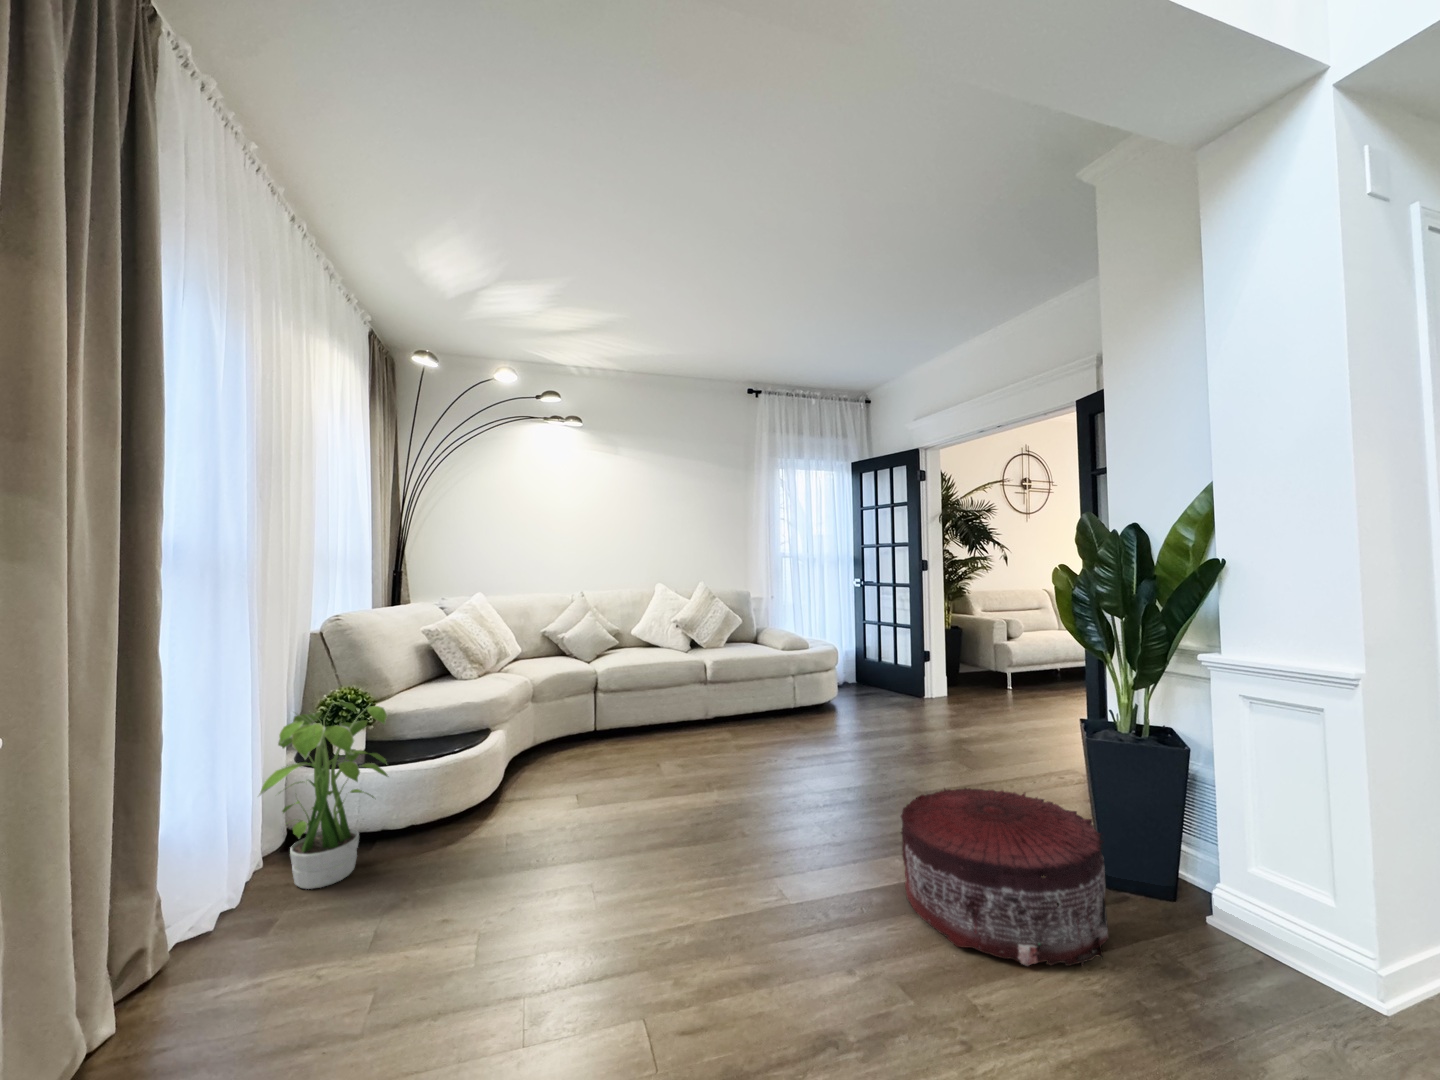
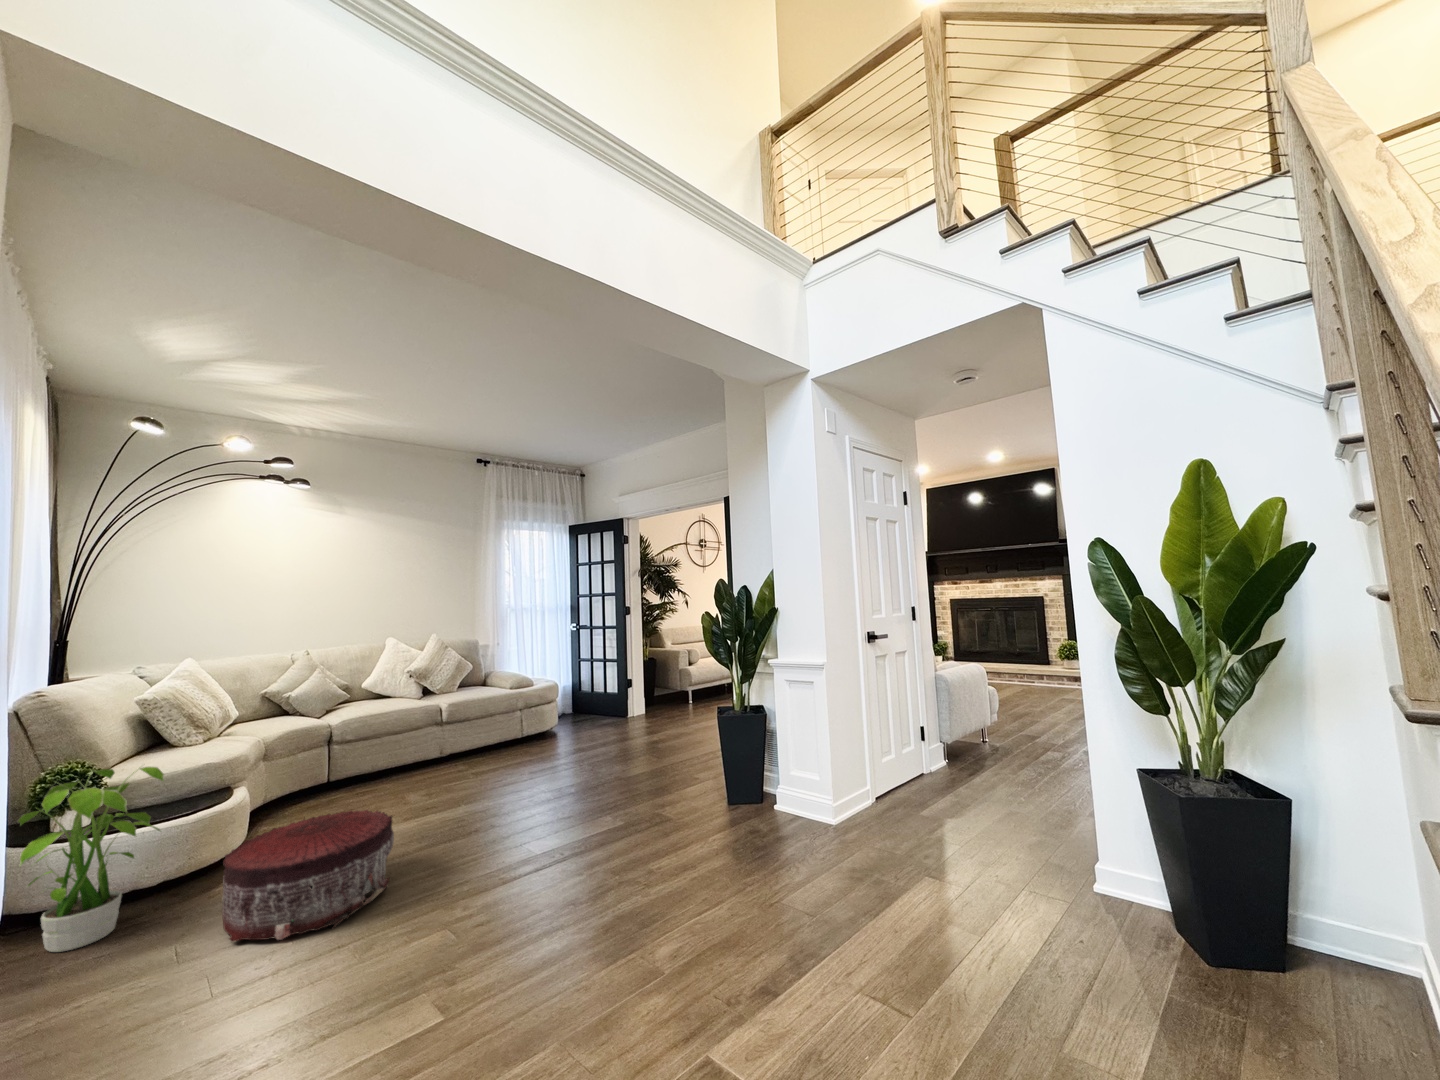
pouf: present [901,788,1109,966] -> present [222,808,394,942]

